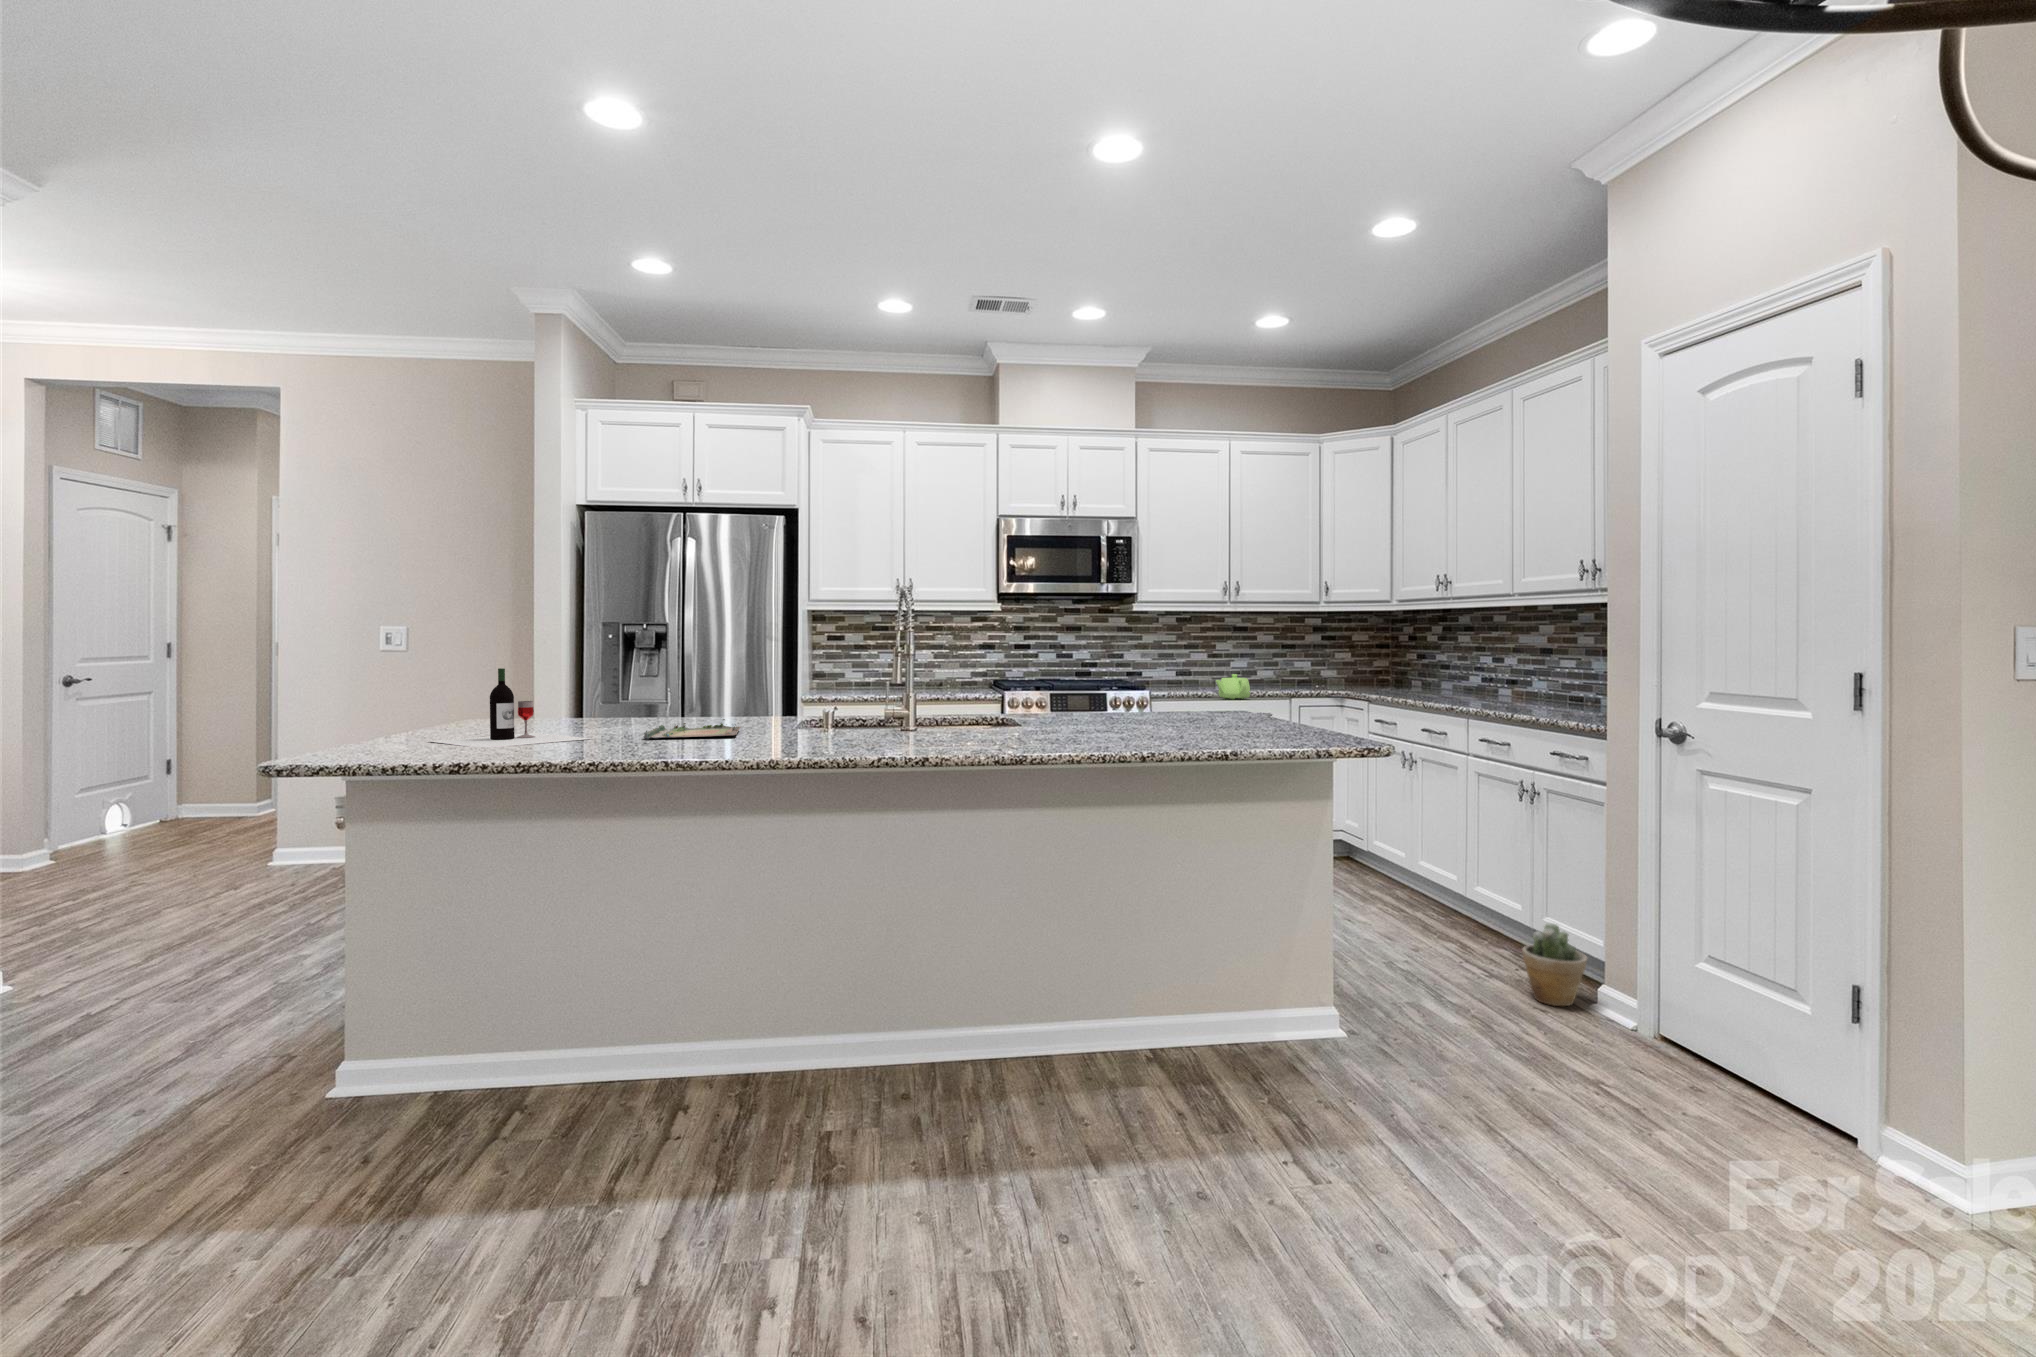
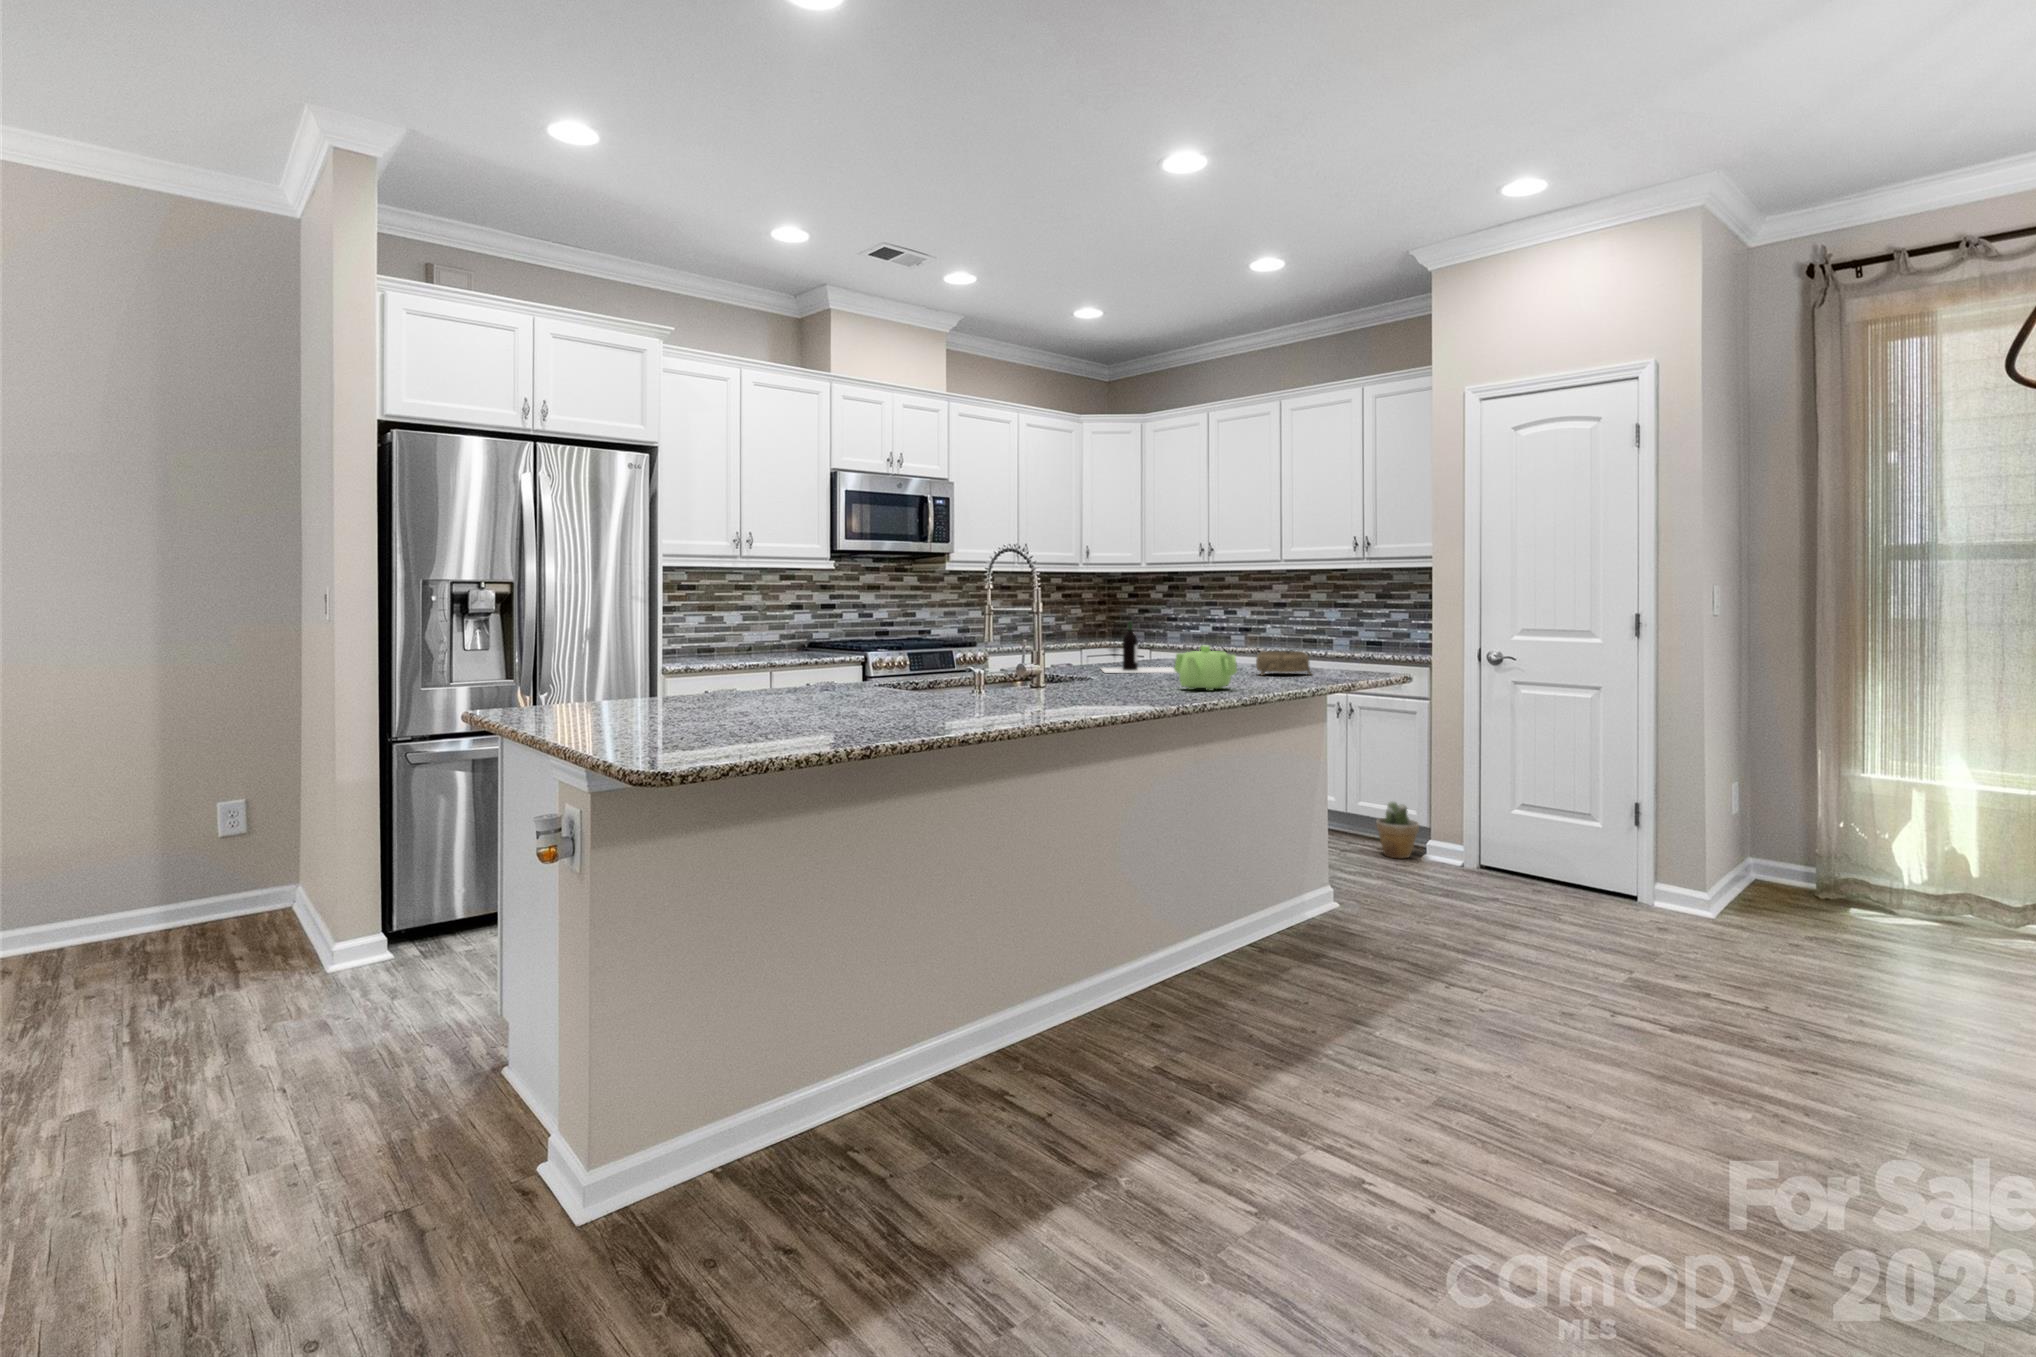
wine bottle: present [429,668,590,747] -> present [1101,621,1176,673]
teapot: present [1216,674,1250,699] -> present [1174,646,1237,690]
decorative bowl: none [1192,704,1262,737] -> present [1256,650,1311,675]
tray: present [644,719,741,739] -> none [823,684,963,710]

